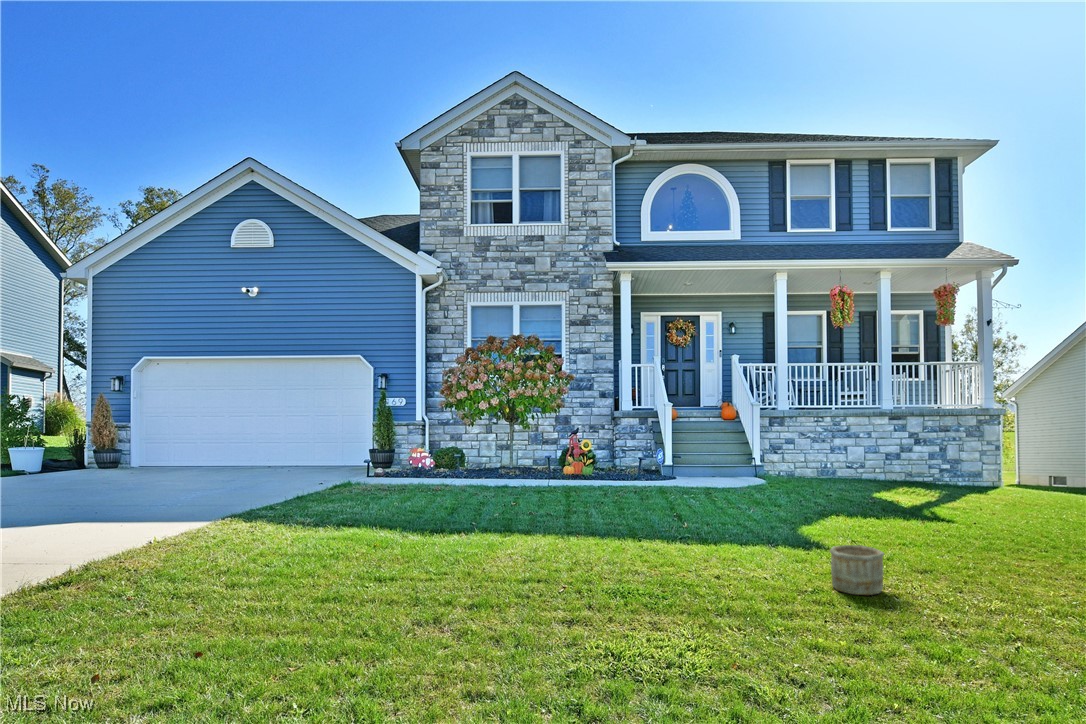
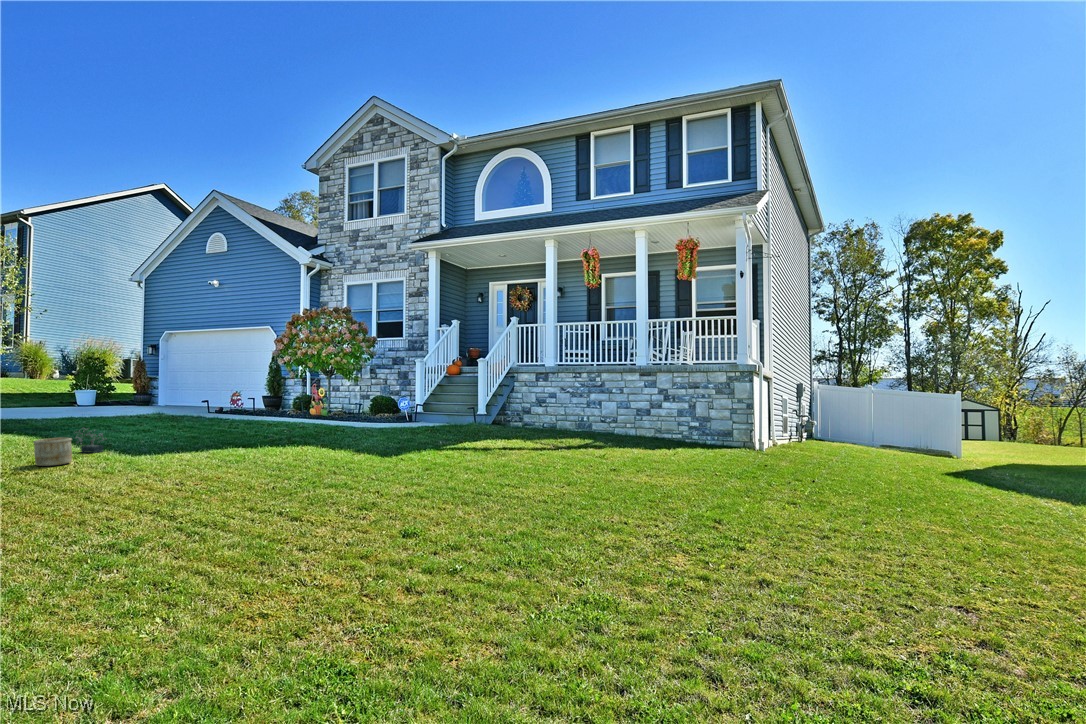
decorative plant: none [722,524,766,564] -> present [76,428,103,453]

